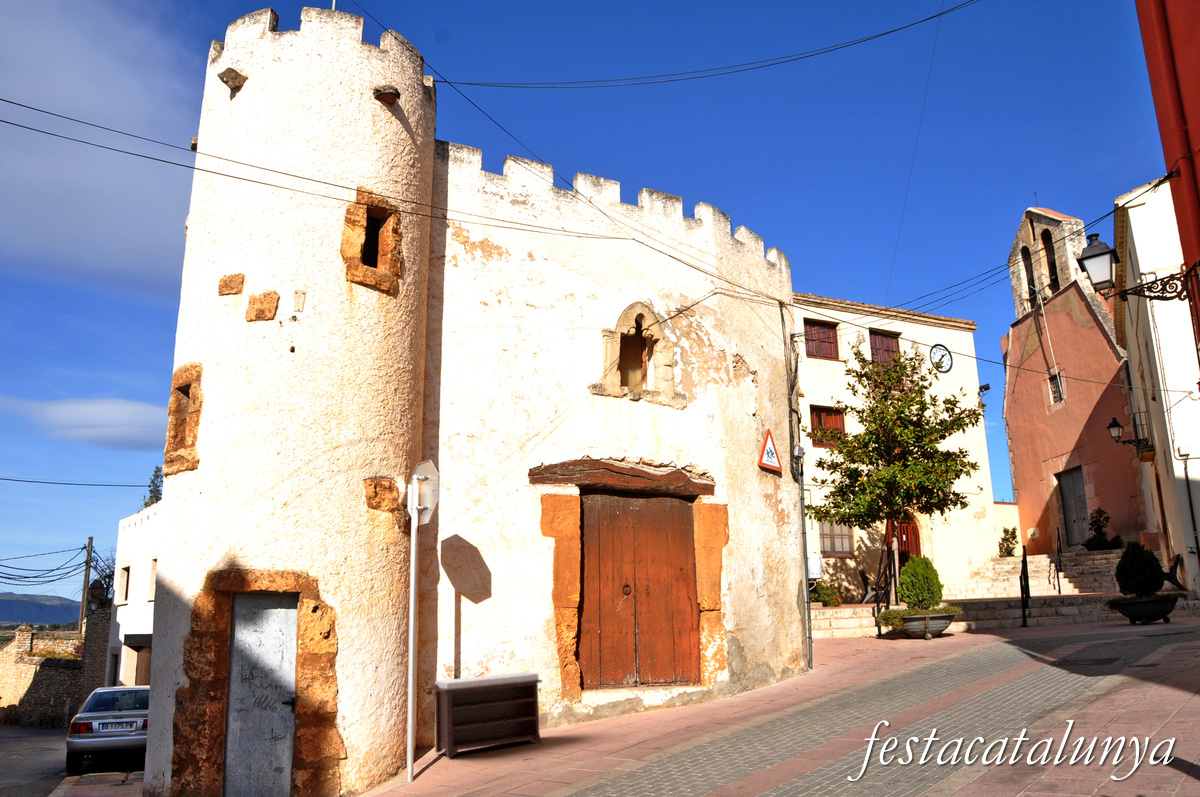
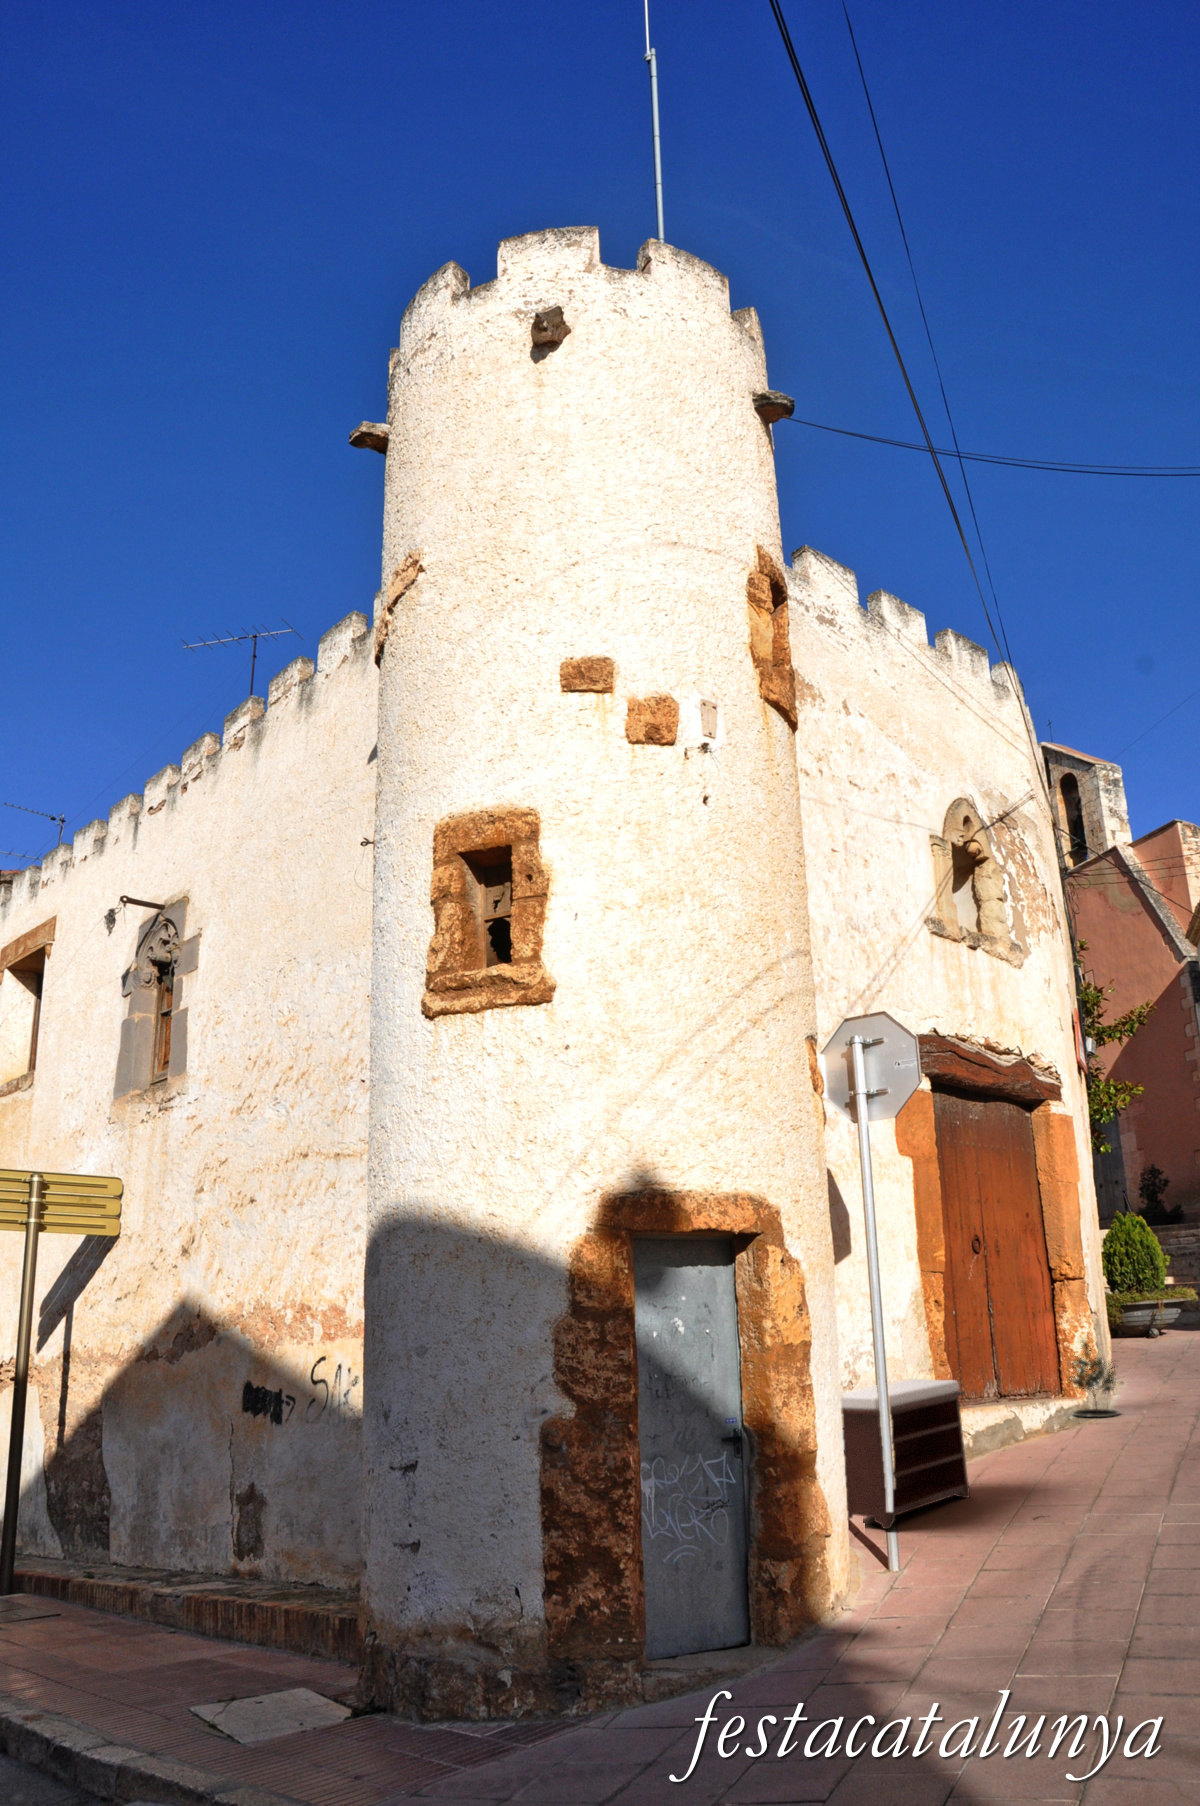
potted tree: none [729,644,763,699] -> present [1068,1341,1119,1417]

